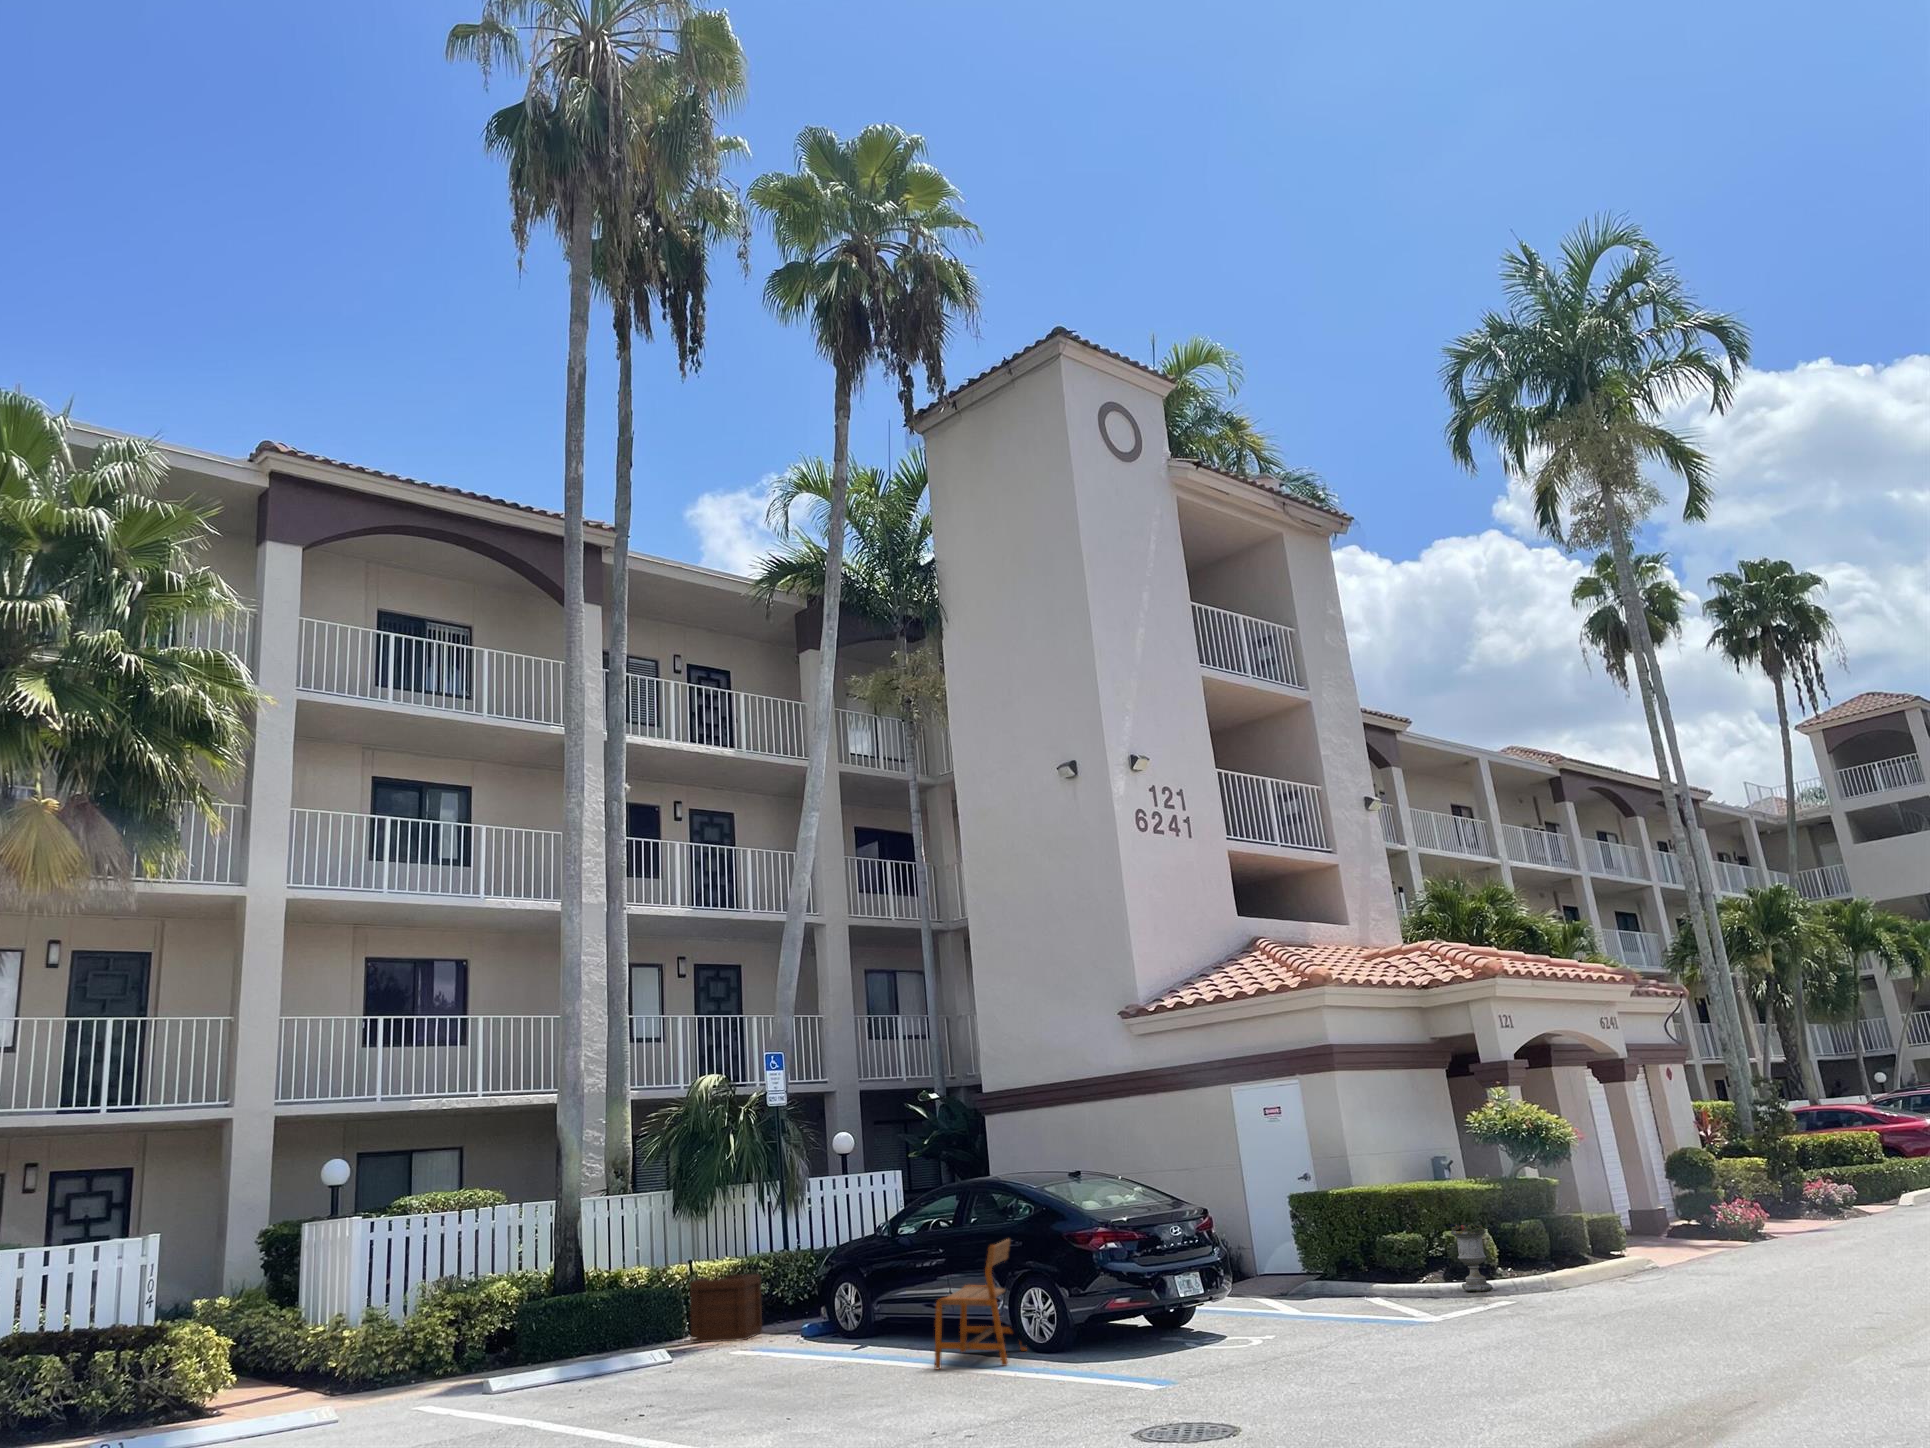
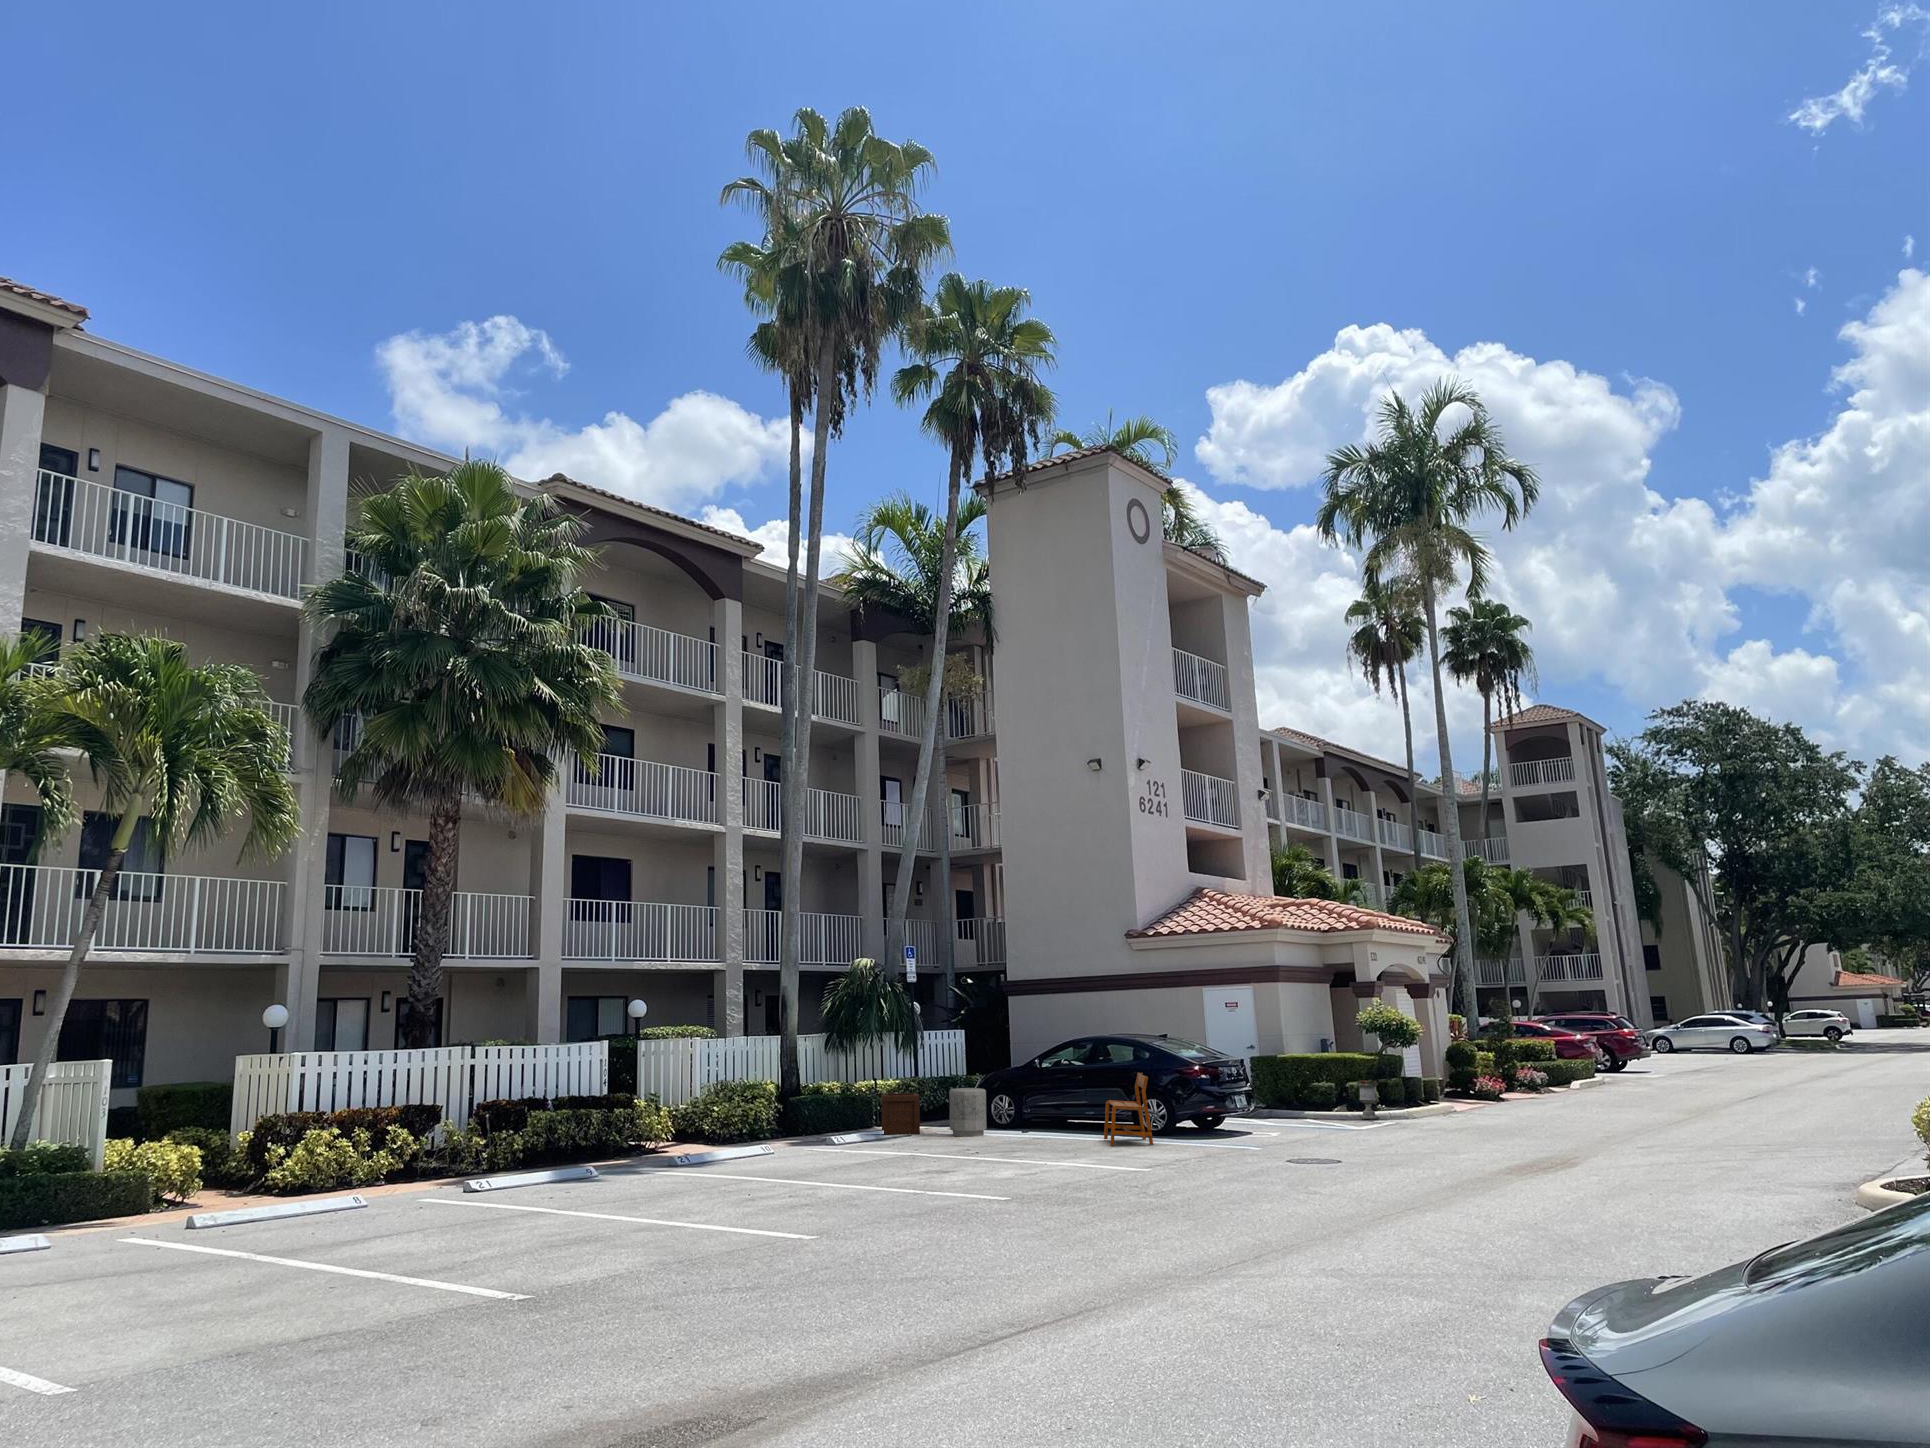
trash can: none [770,1266,829,1346] -> present [949,1088,987,1137]

